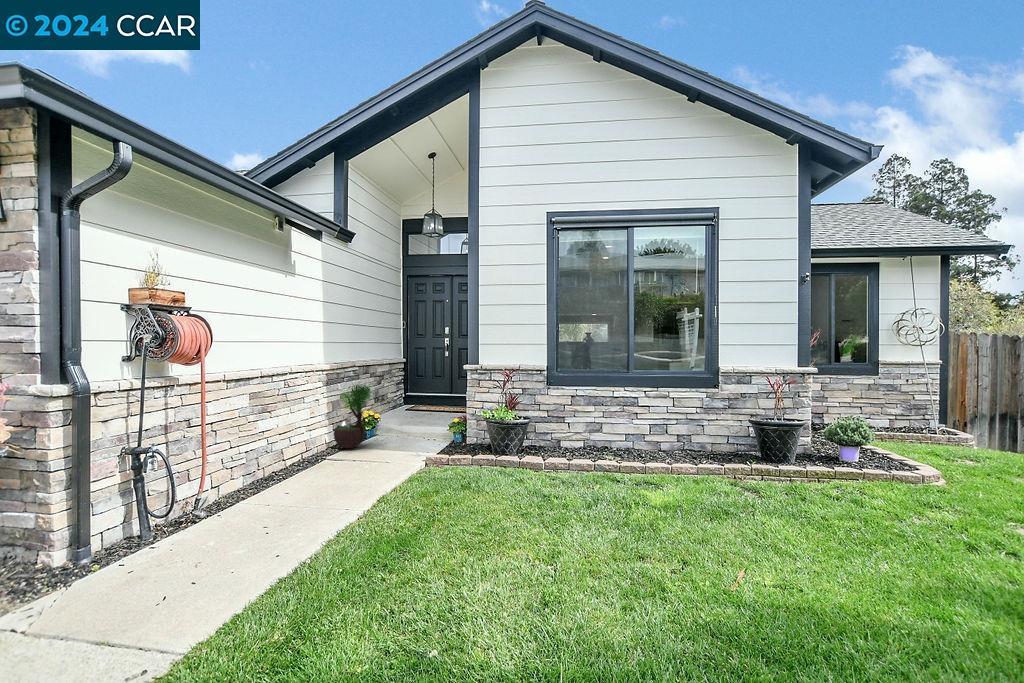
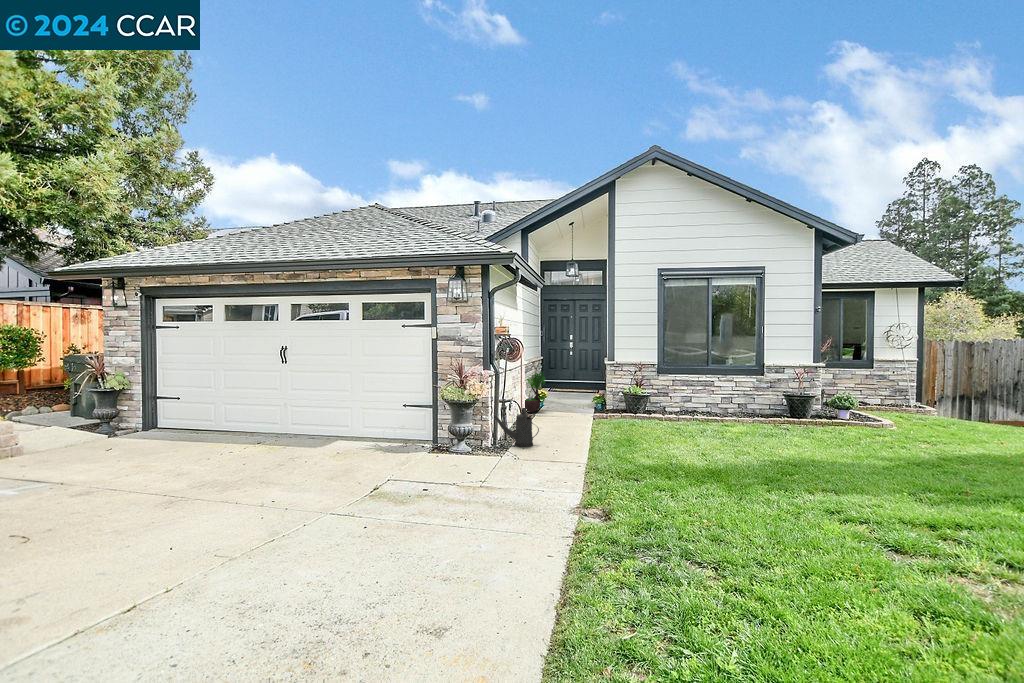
watering can: none [105,466,222,558] -> present [494,408,539,447]

